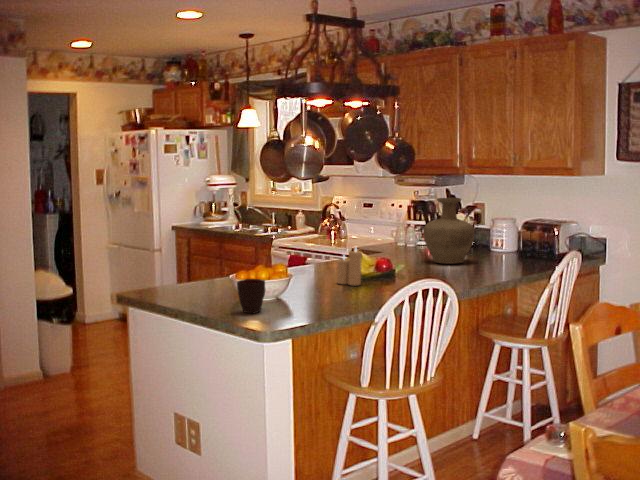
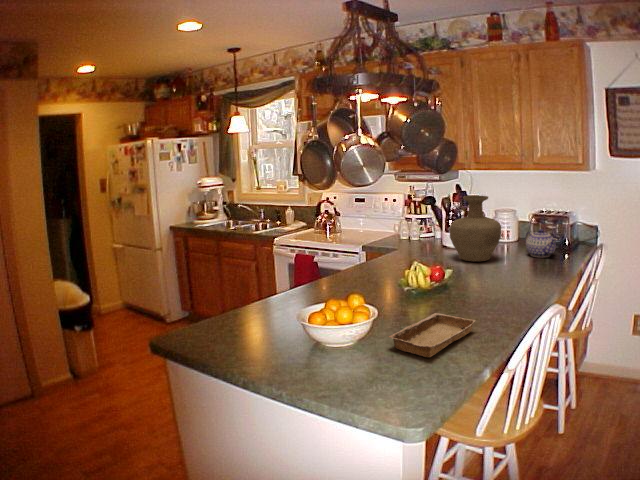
teapot: none [504,236,533,264] -> present [525,229,557,257]
candle: present [337,248,362,286] -> none [404,262,434,306]
cup: present [237,279,265,313] -> none [339,332,375,382]
tray: none [290,285,371,307] -> present [389,313,475,357]

